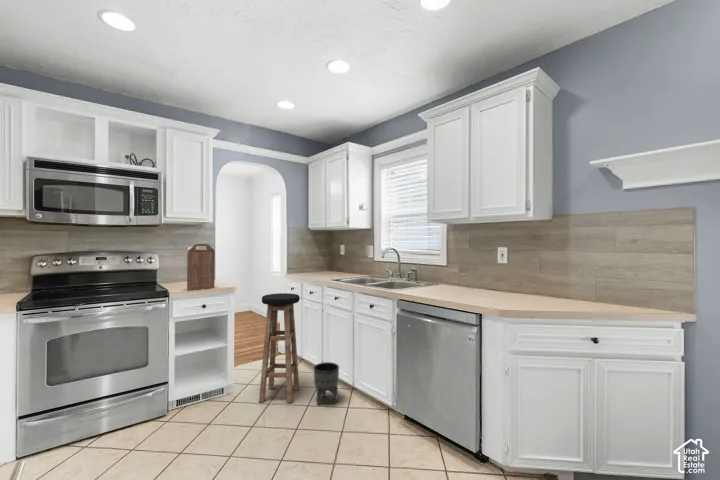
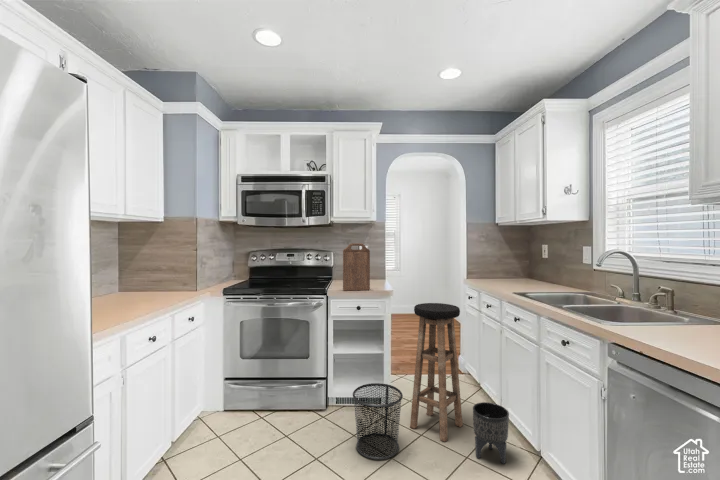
waste bin: none [213,369,261,436] -> present [353,383,403,460]

